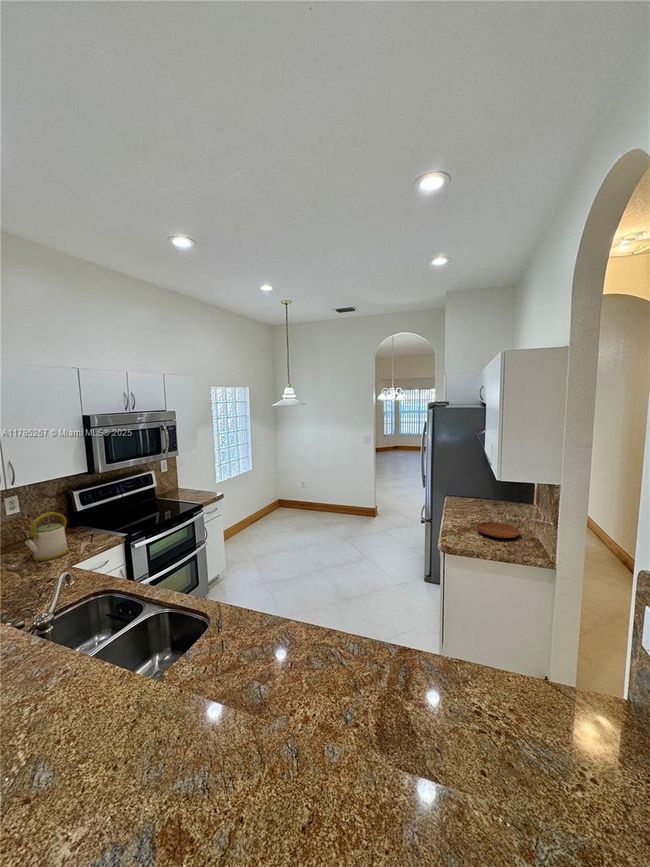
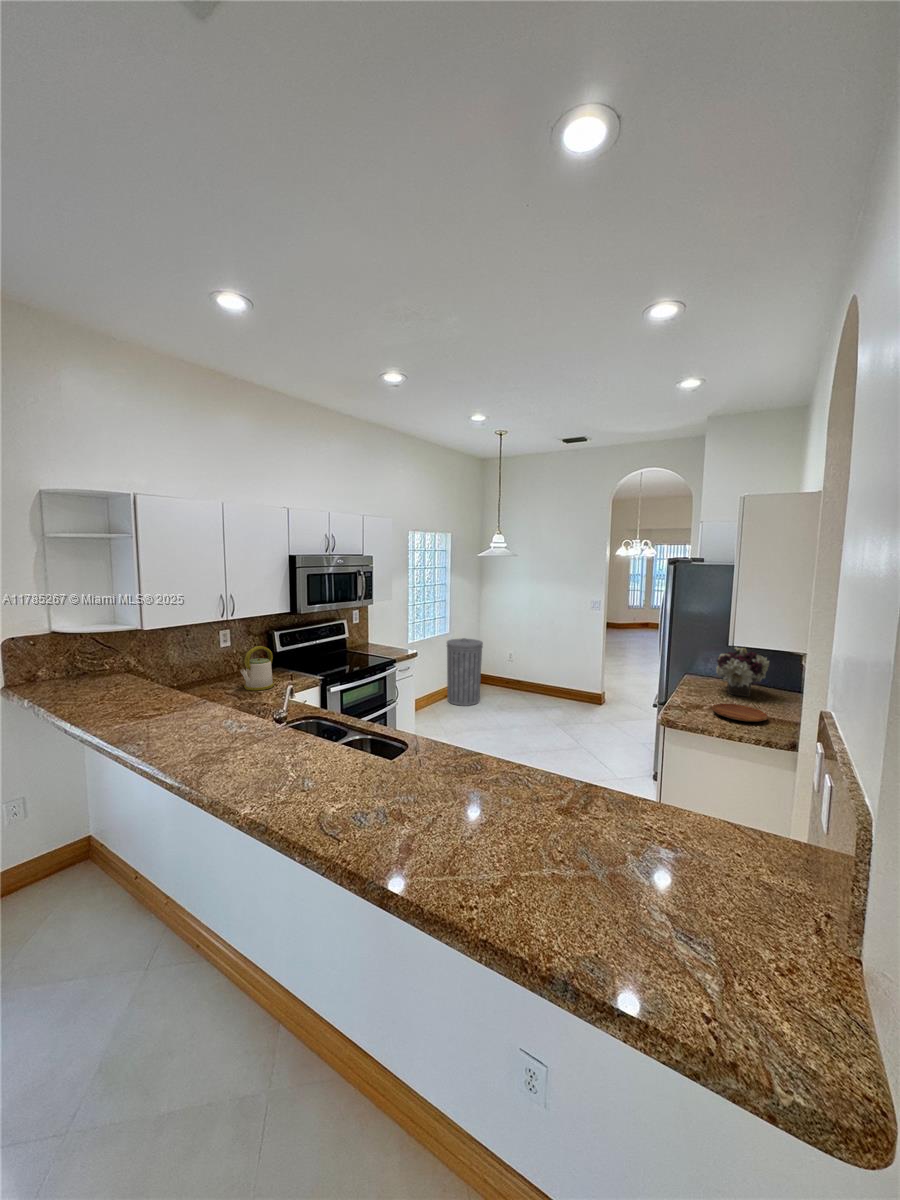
flower arrangement: none [471,470,511,512] -> present [716,646,769,696]
trash can: none [251,474,281,530] -> present [447,638,483,706]

